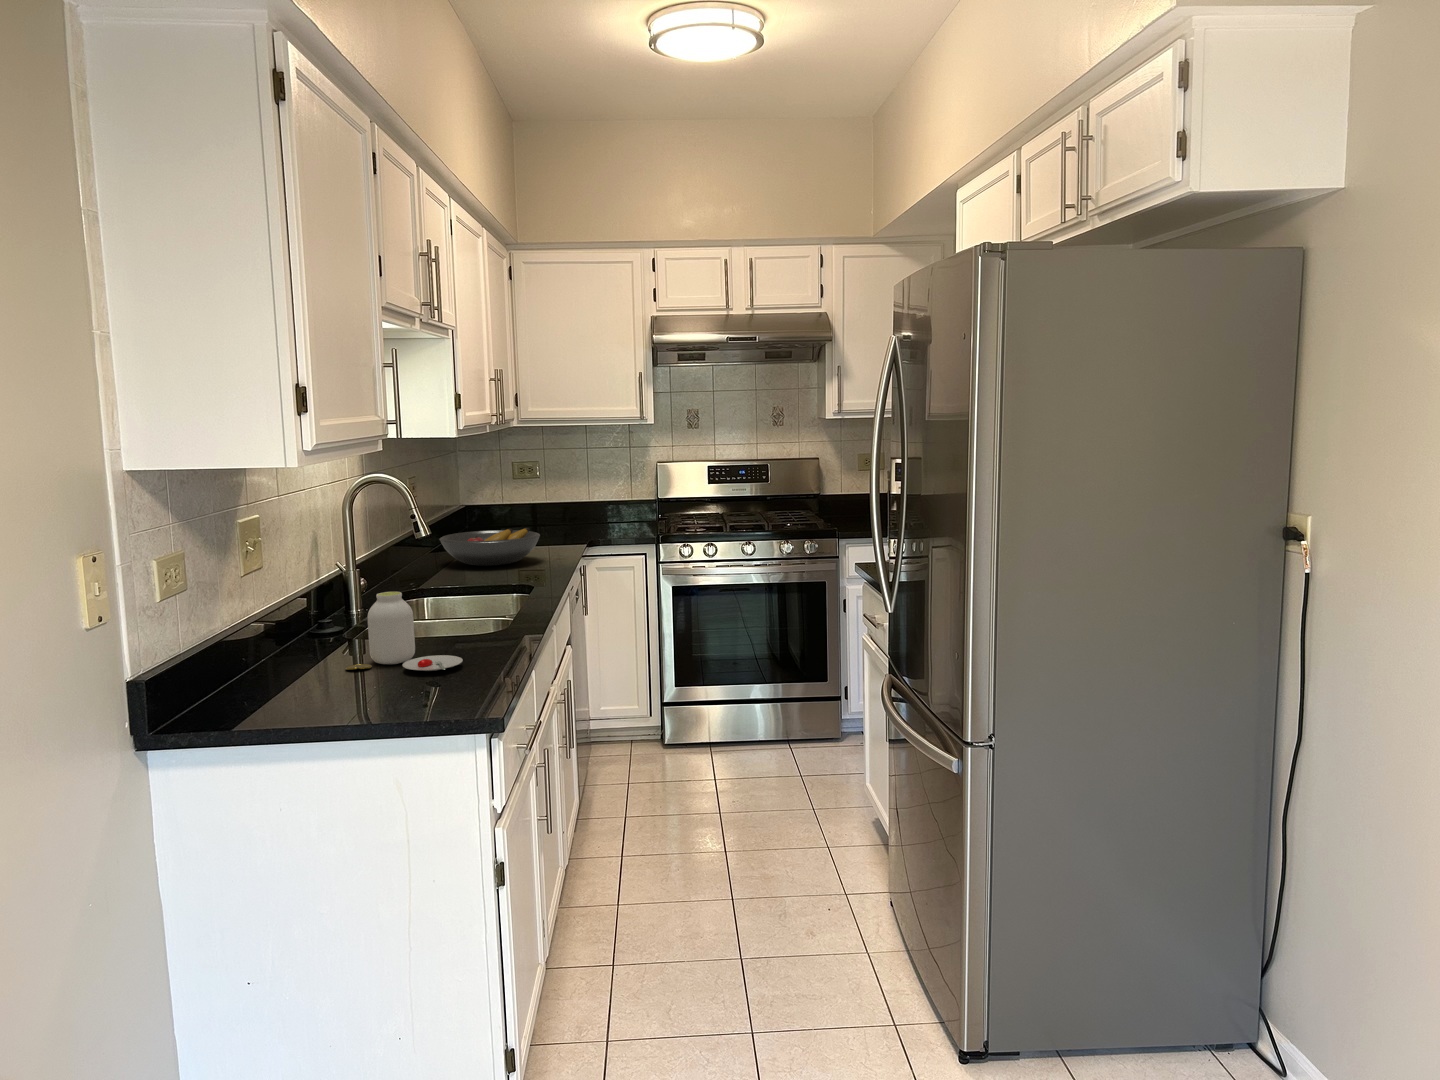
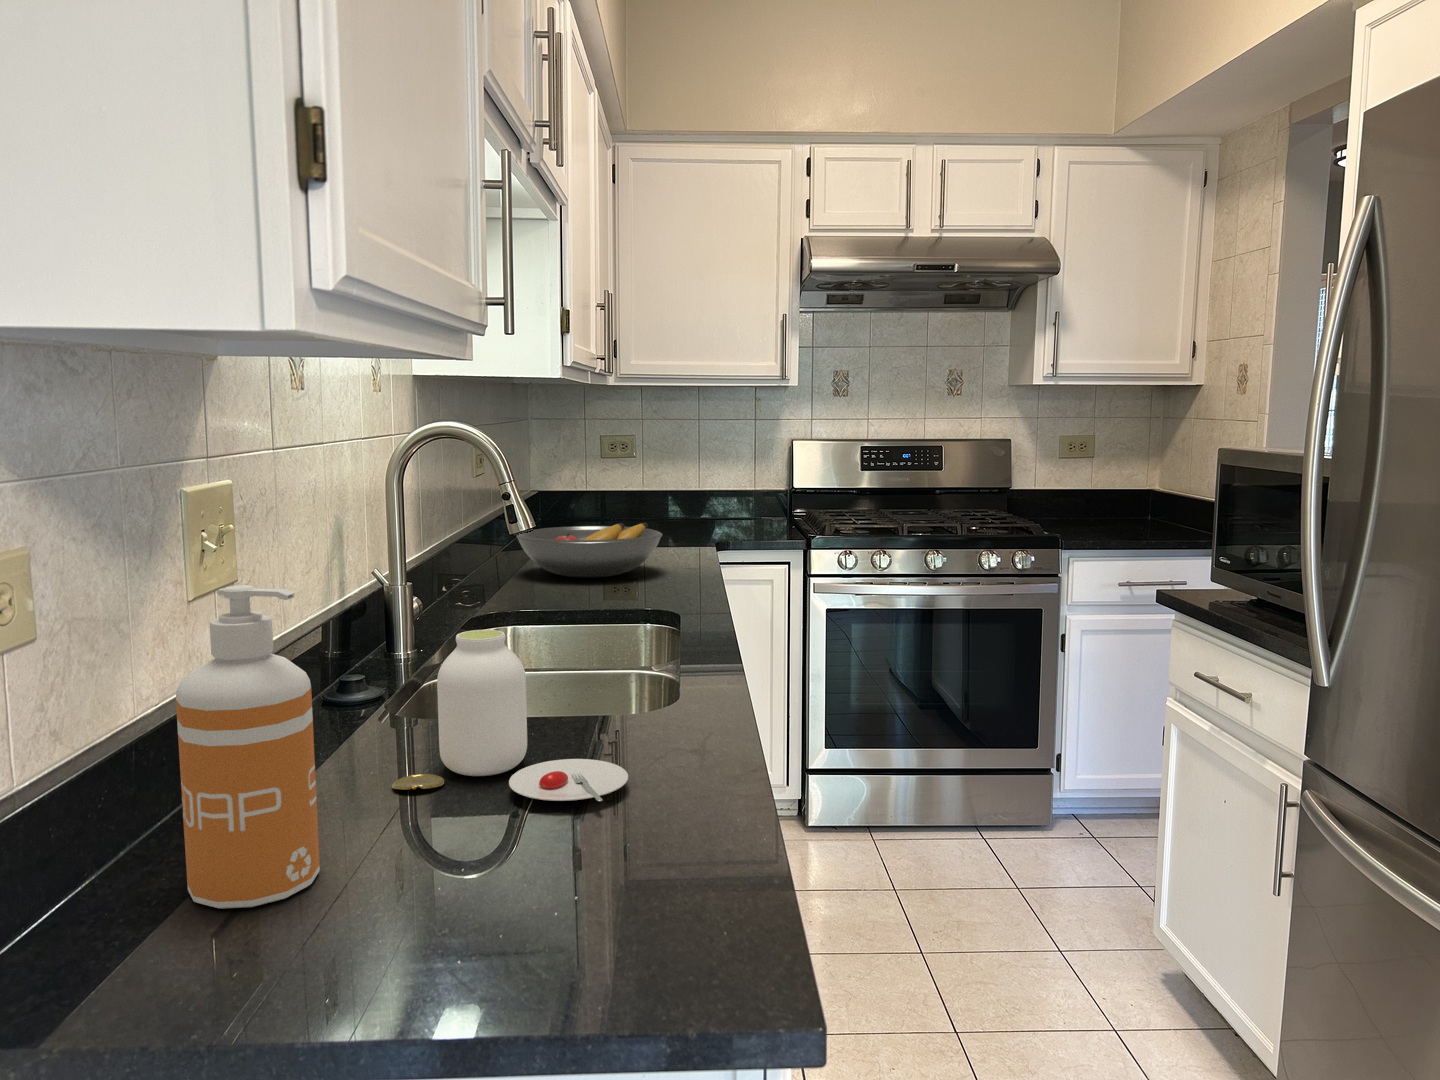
soap dispenser: none [246,570,310,708] -> present [176,585,320,909]

